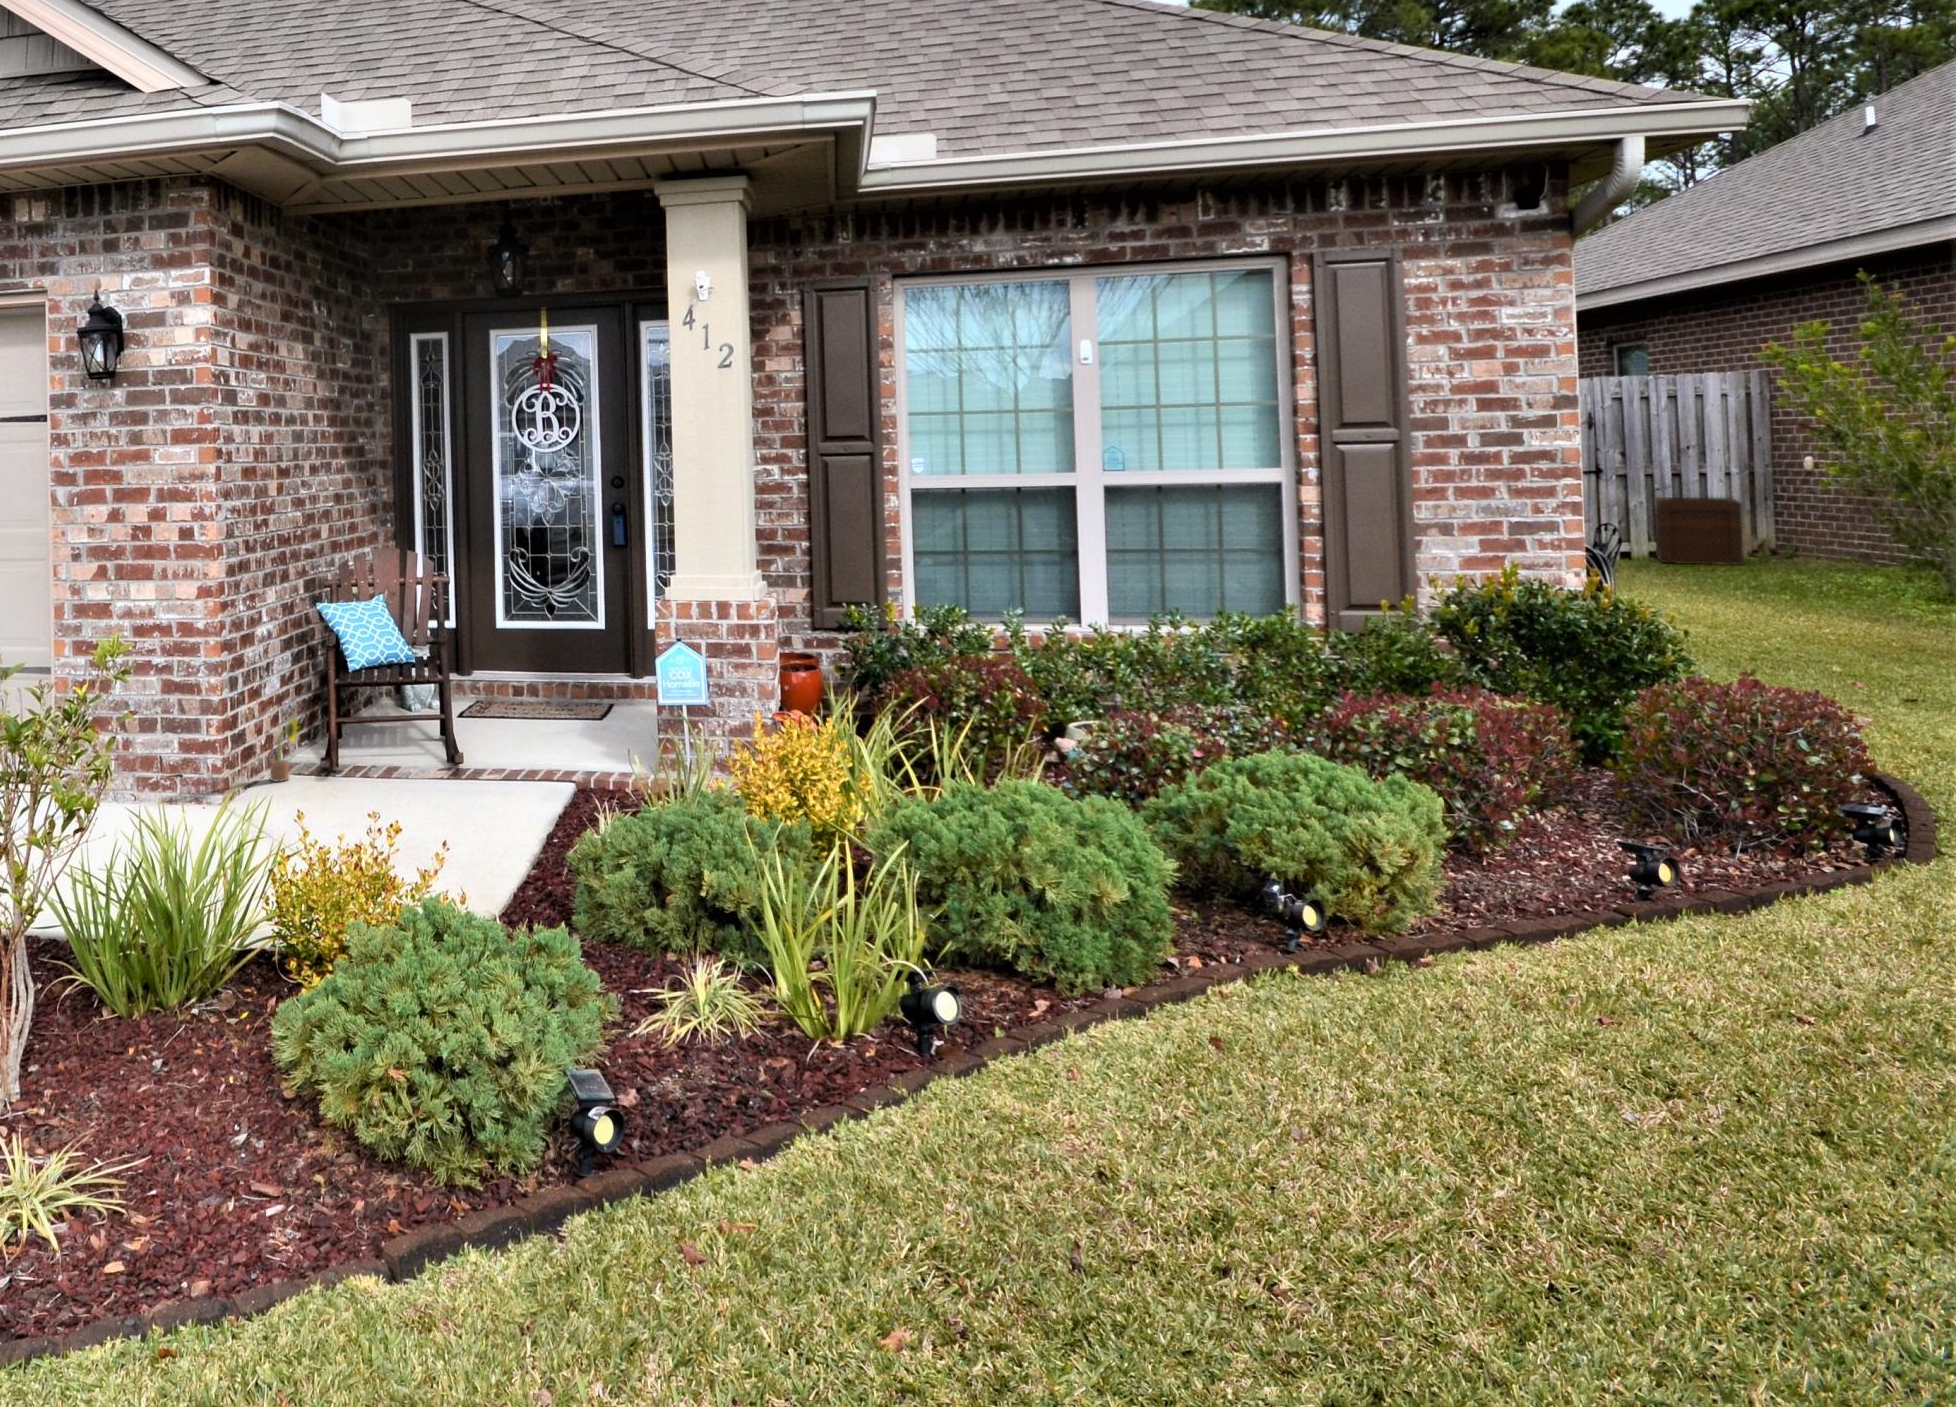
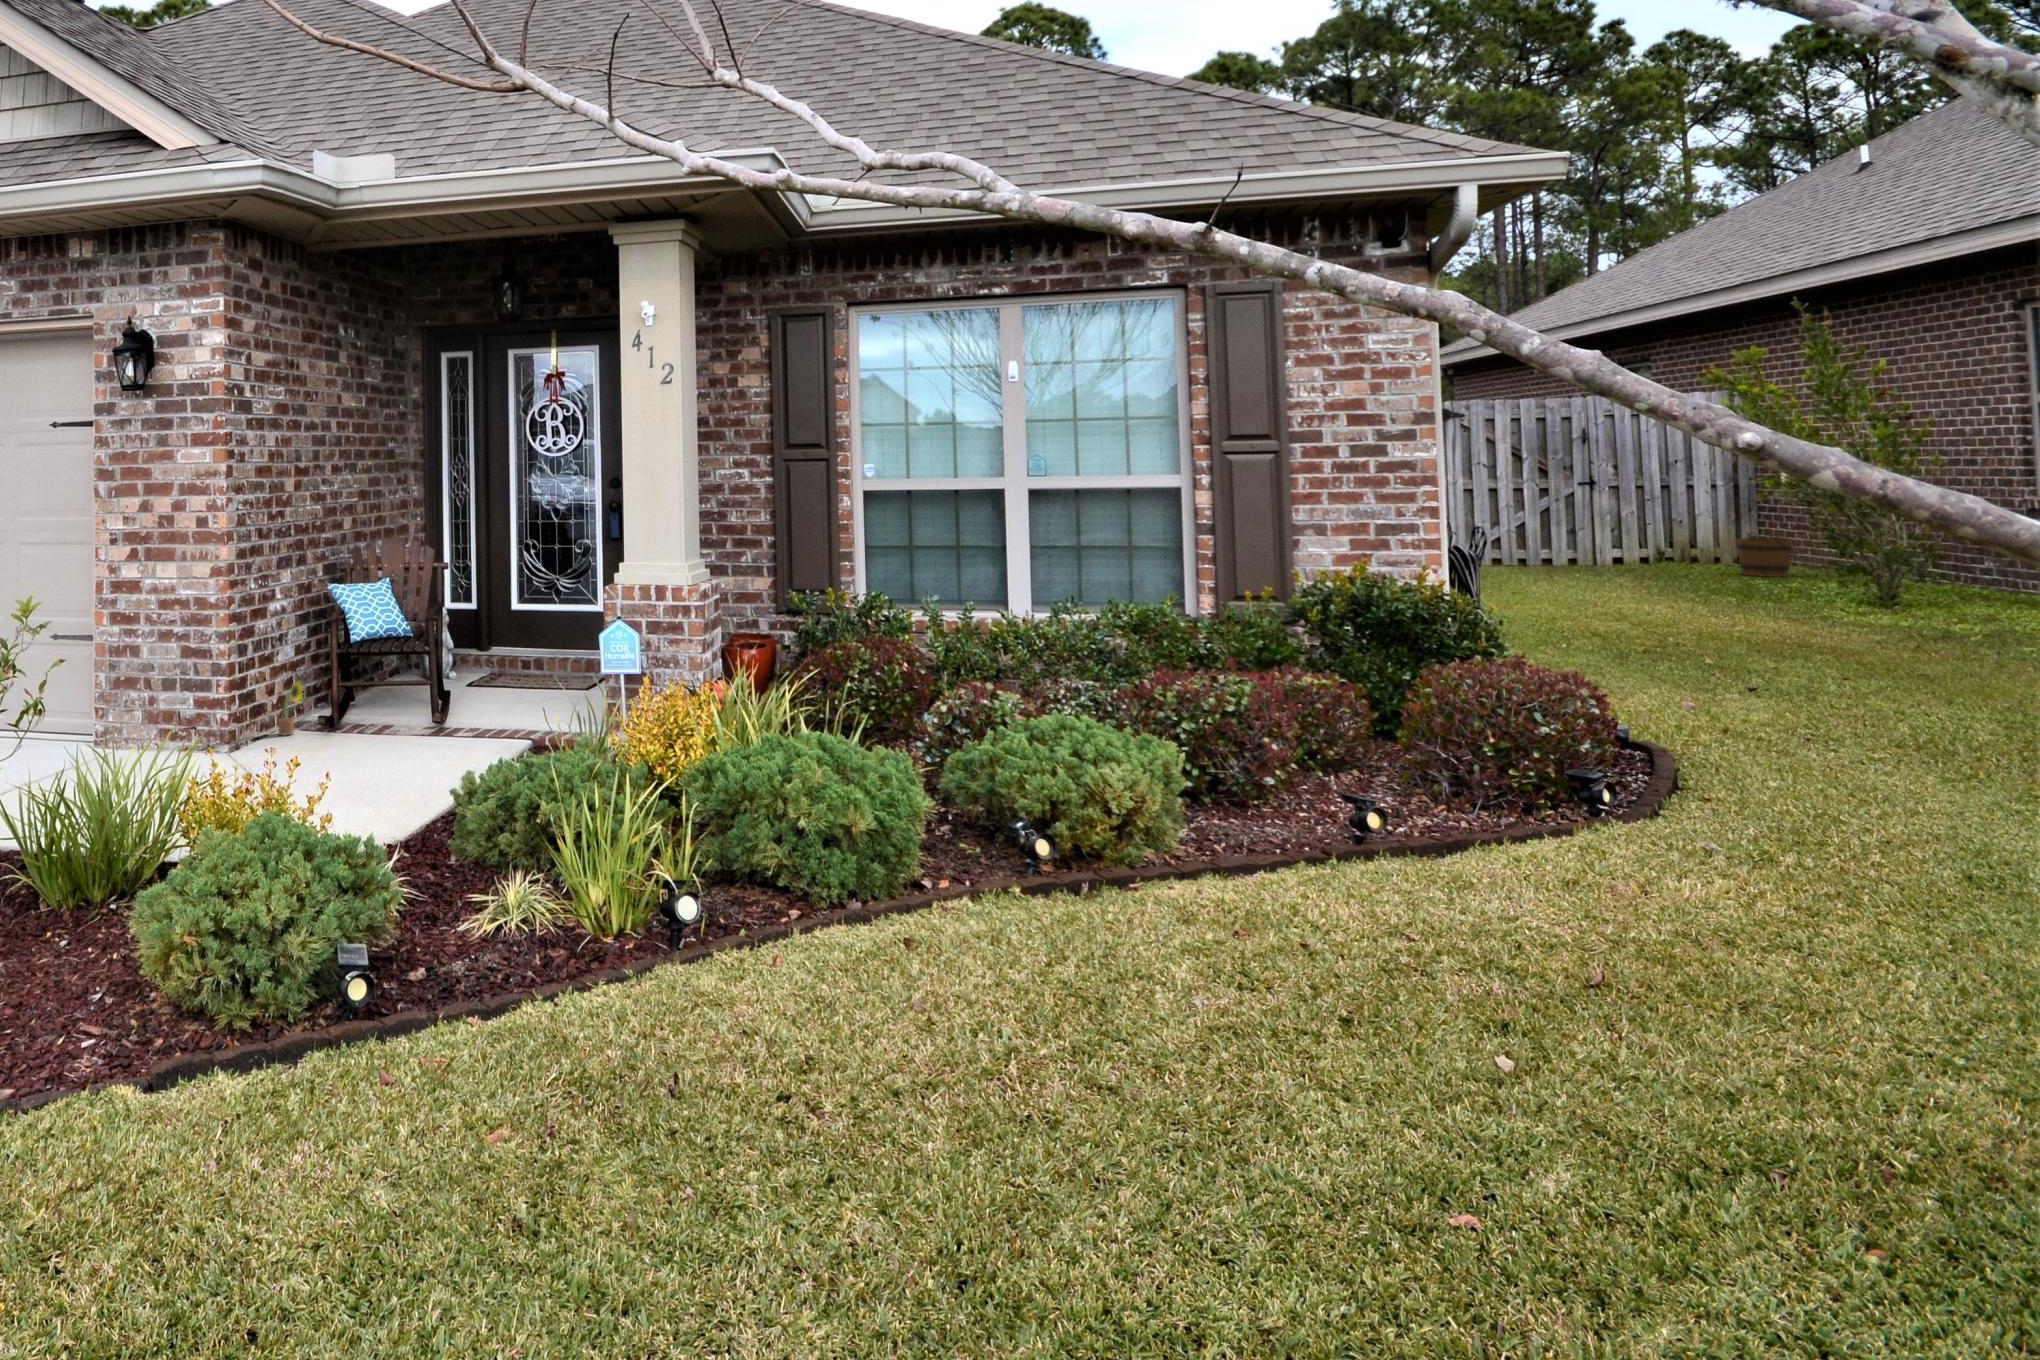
wooden crate: present [1654,497,1744,565] -> none [1626,507,1705,571]
bucket: none [1780,523,1842,571] -> present [1736,532,1792,577]

